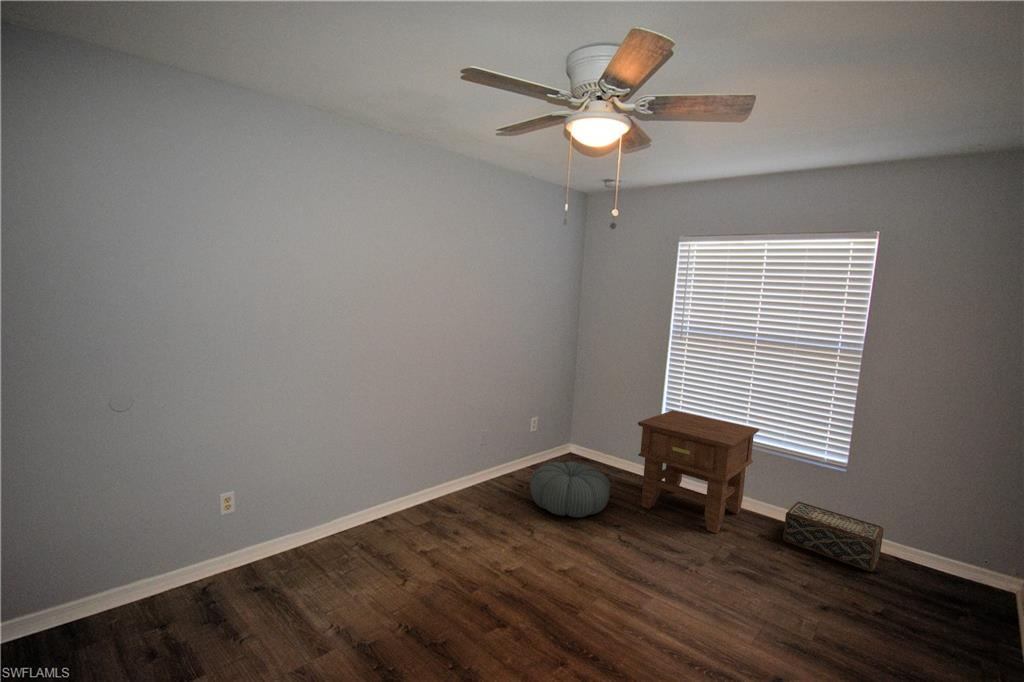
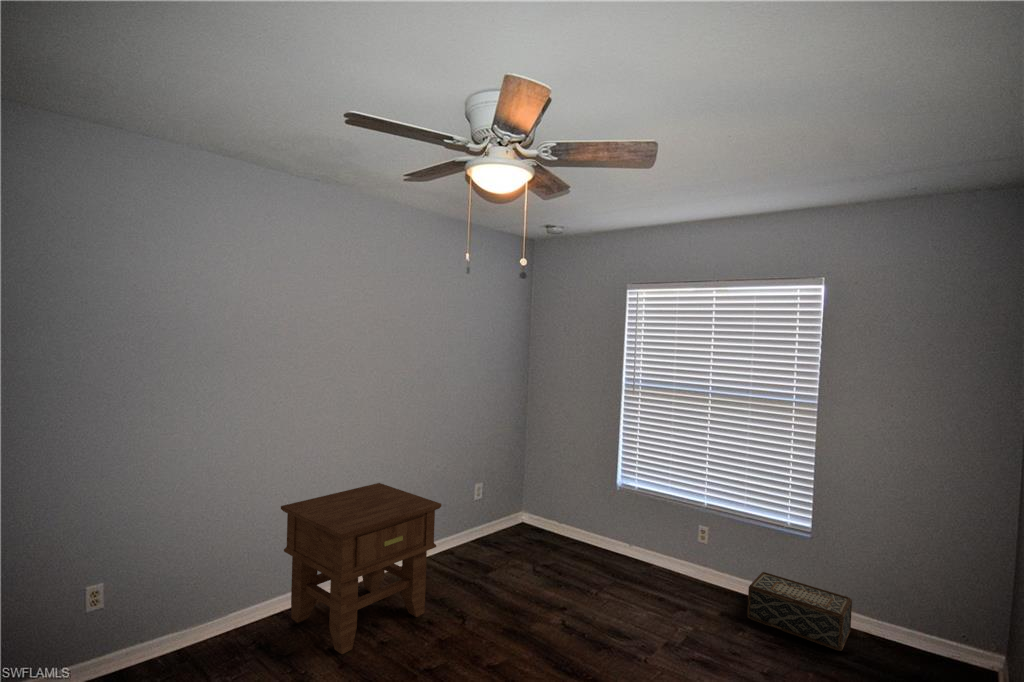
side table: present [638,410,759,533] -> present [281,483,441,654]
pouf: present [530,462,610,517] -> none [468,536,558,602]

